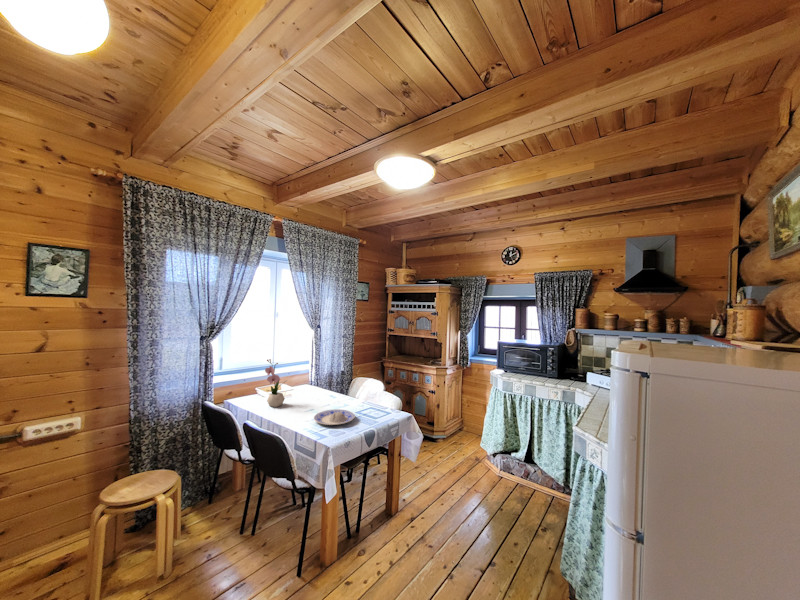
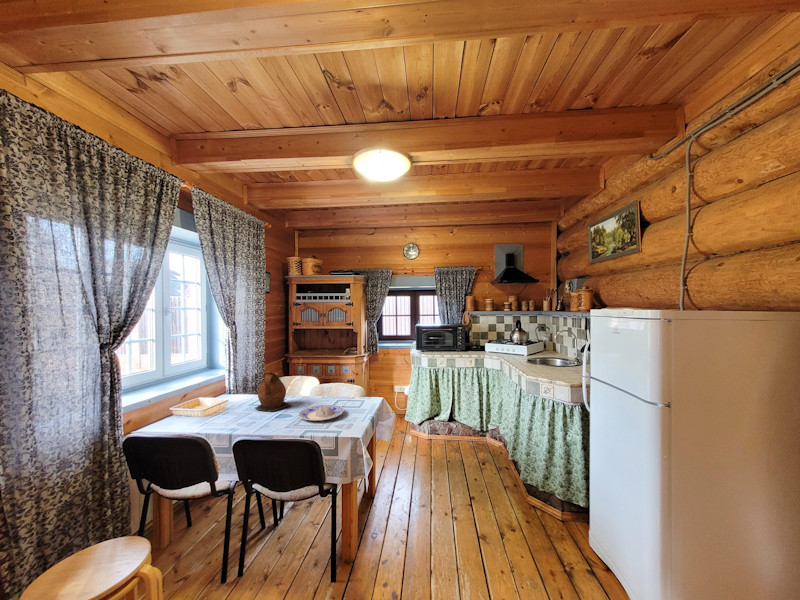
flower arrangement: present [265,359,285,407] -> none [218,362,242,421]
ceramic pitcher: none [301,372,330,406] -> present [256,372,291,412]

